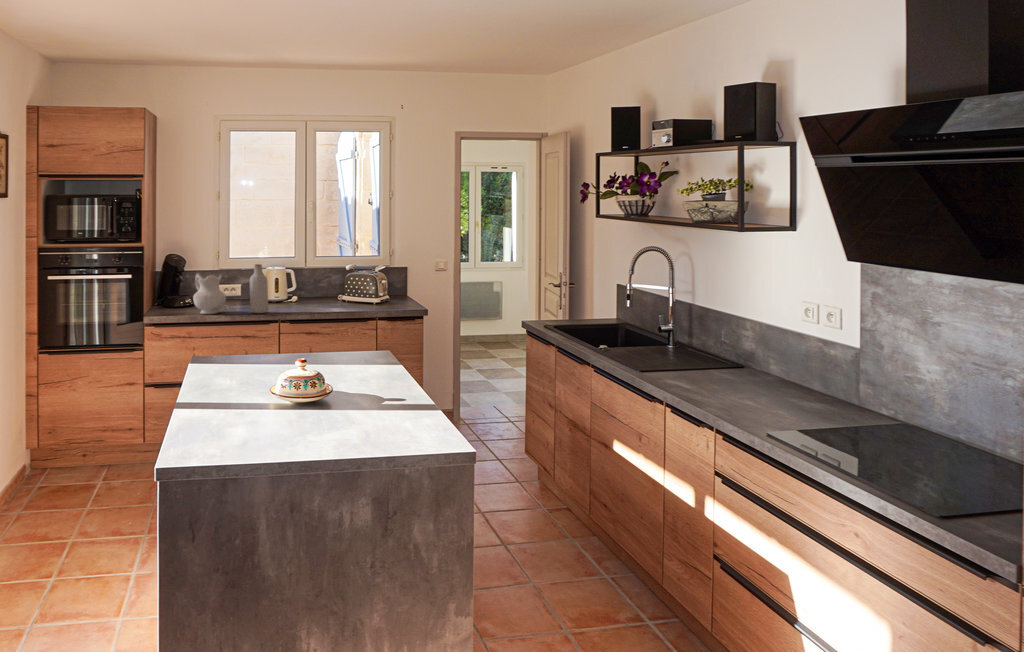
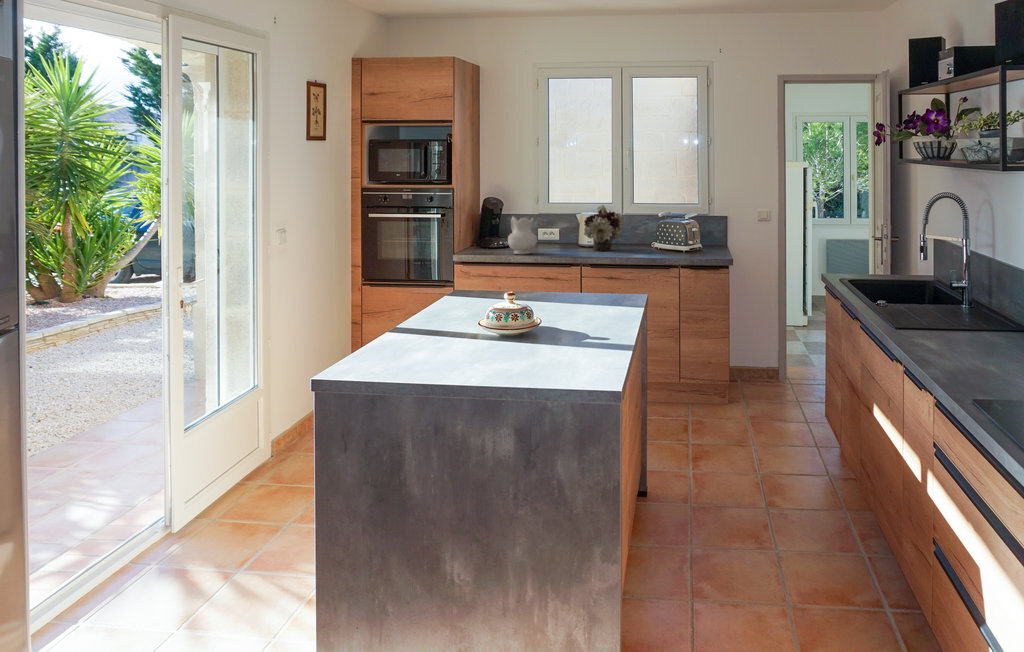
flower arrangement: none [272,259,315,306] -> present [584,205,624,251]
bottle: present [250,264,268,313] -> none [558,208,575,255]

